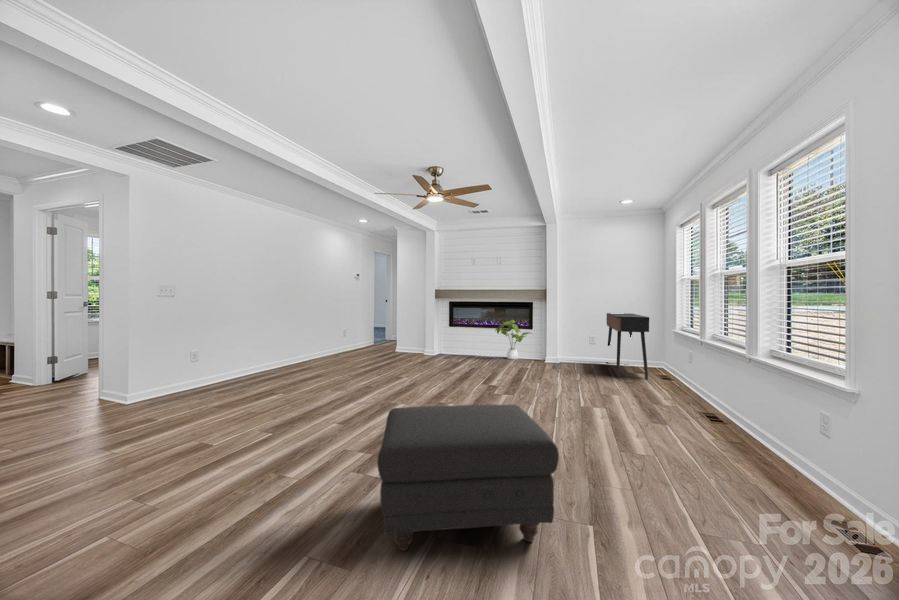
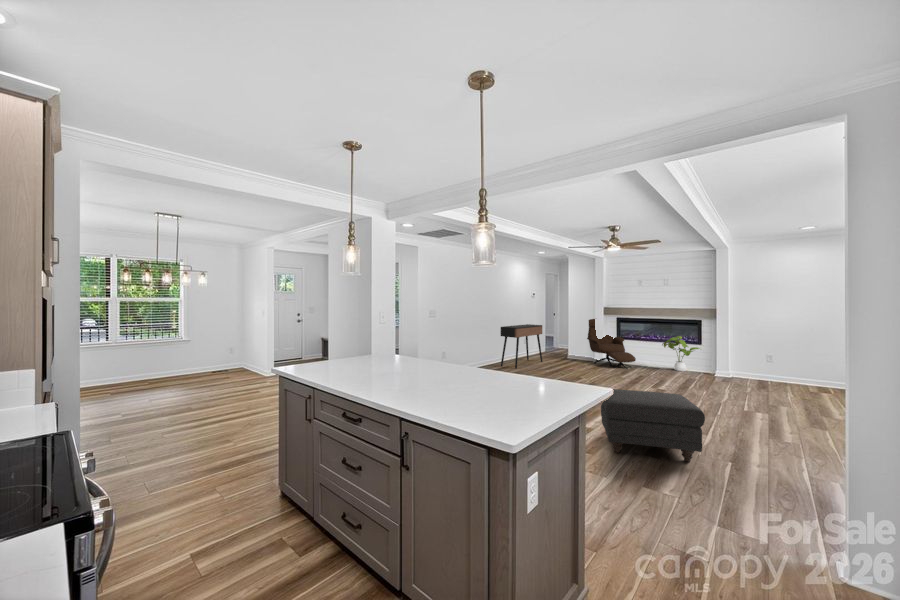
lounge chair: none [416,303,468,362] -> present [587,319,636,369]
console table: present [606,313,649,379] -> present [501,324,543,368]

